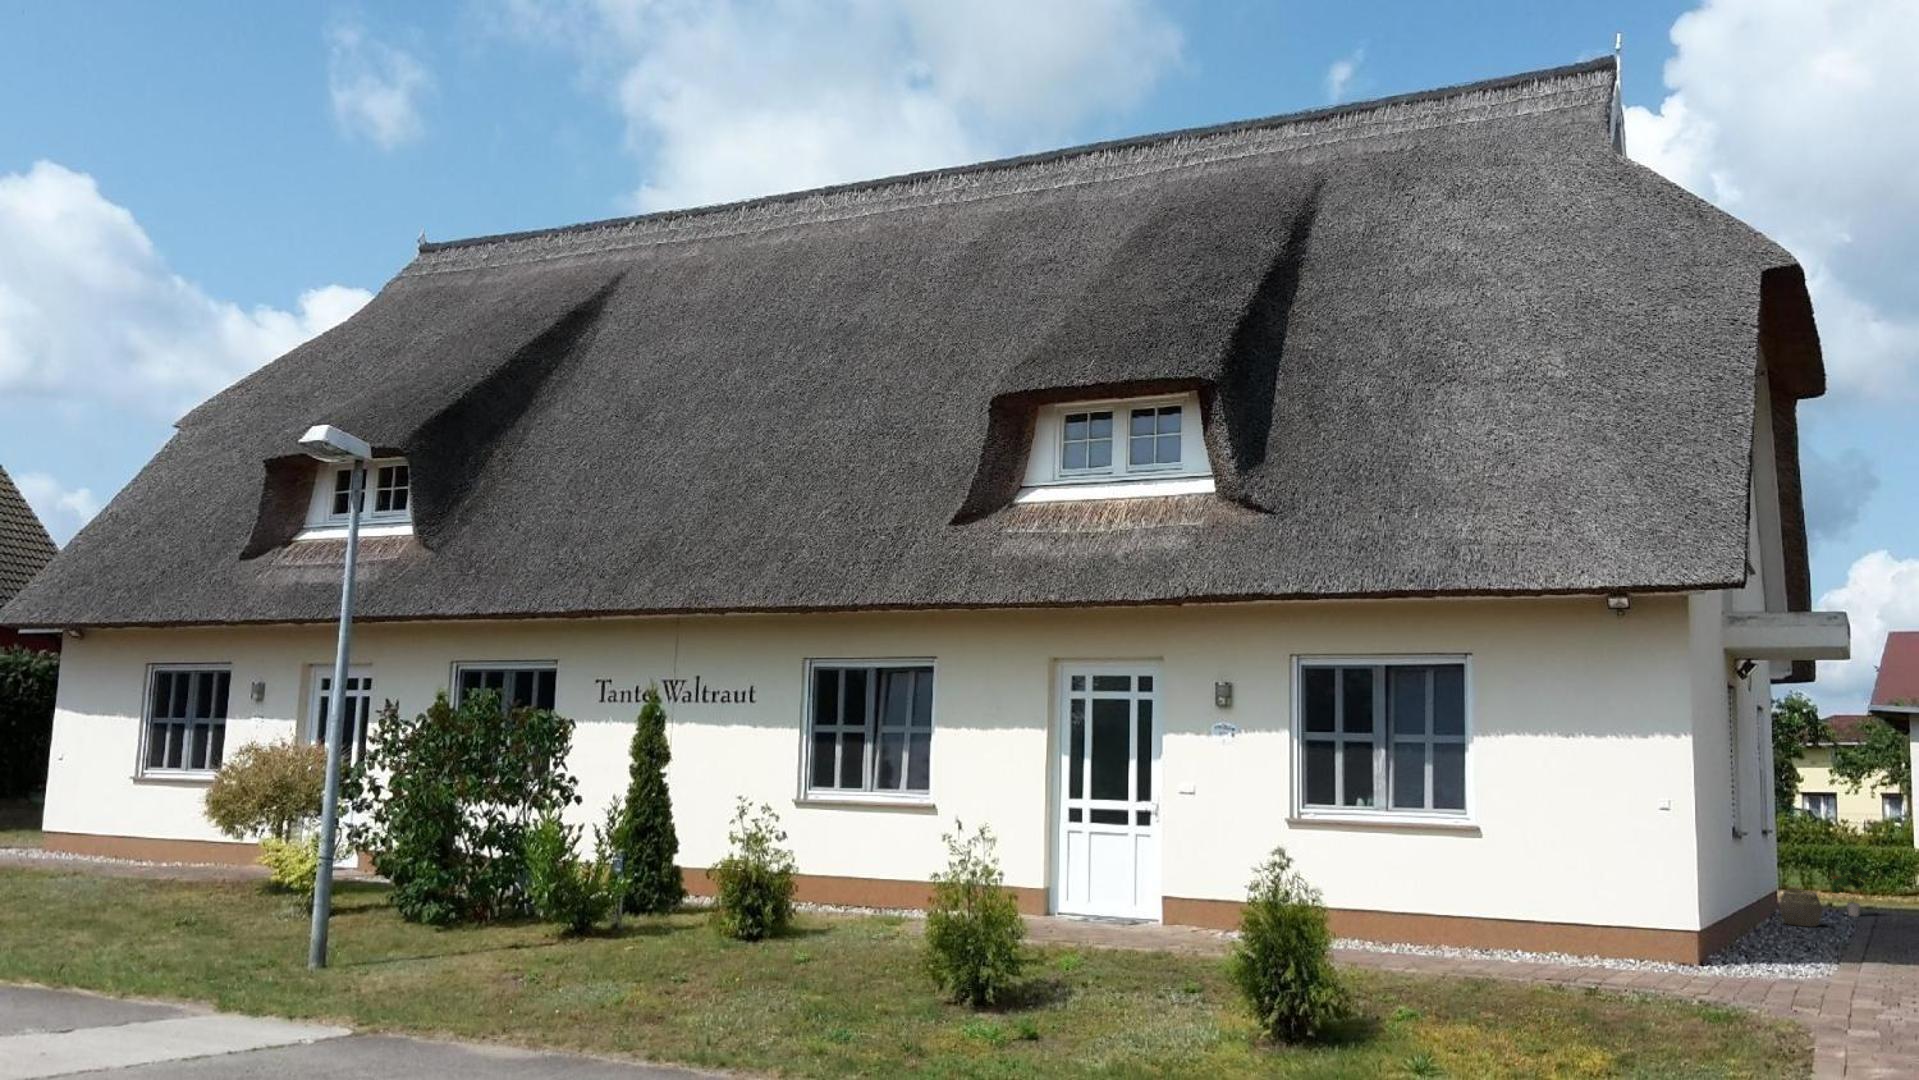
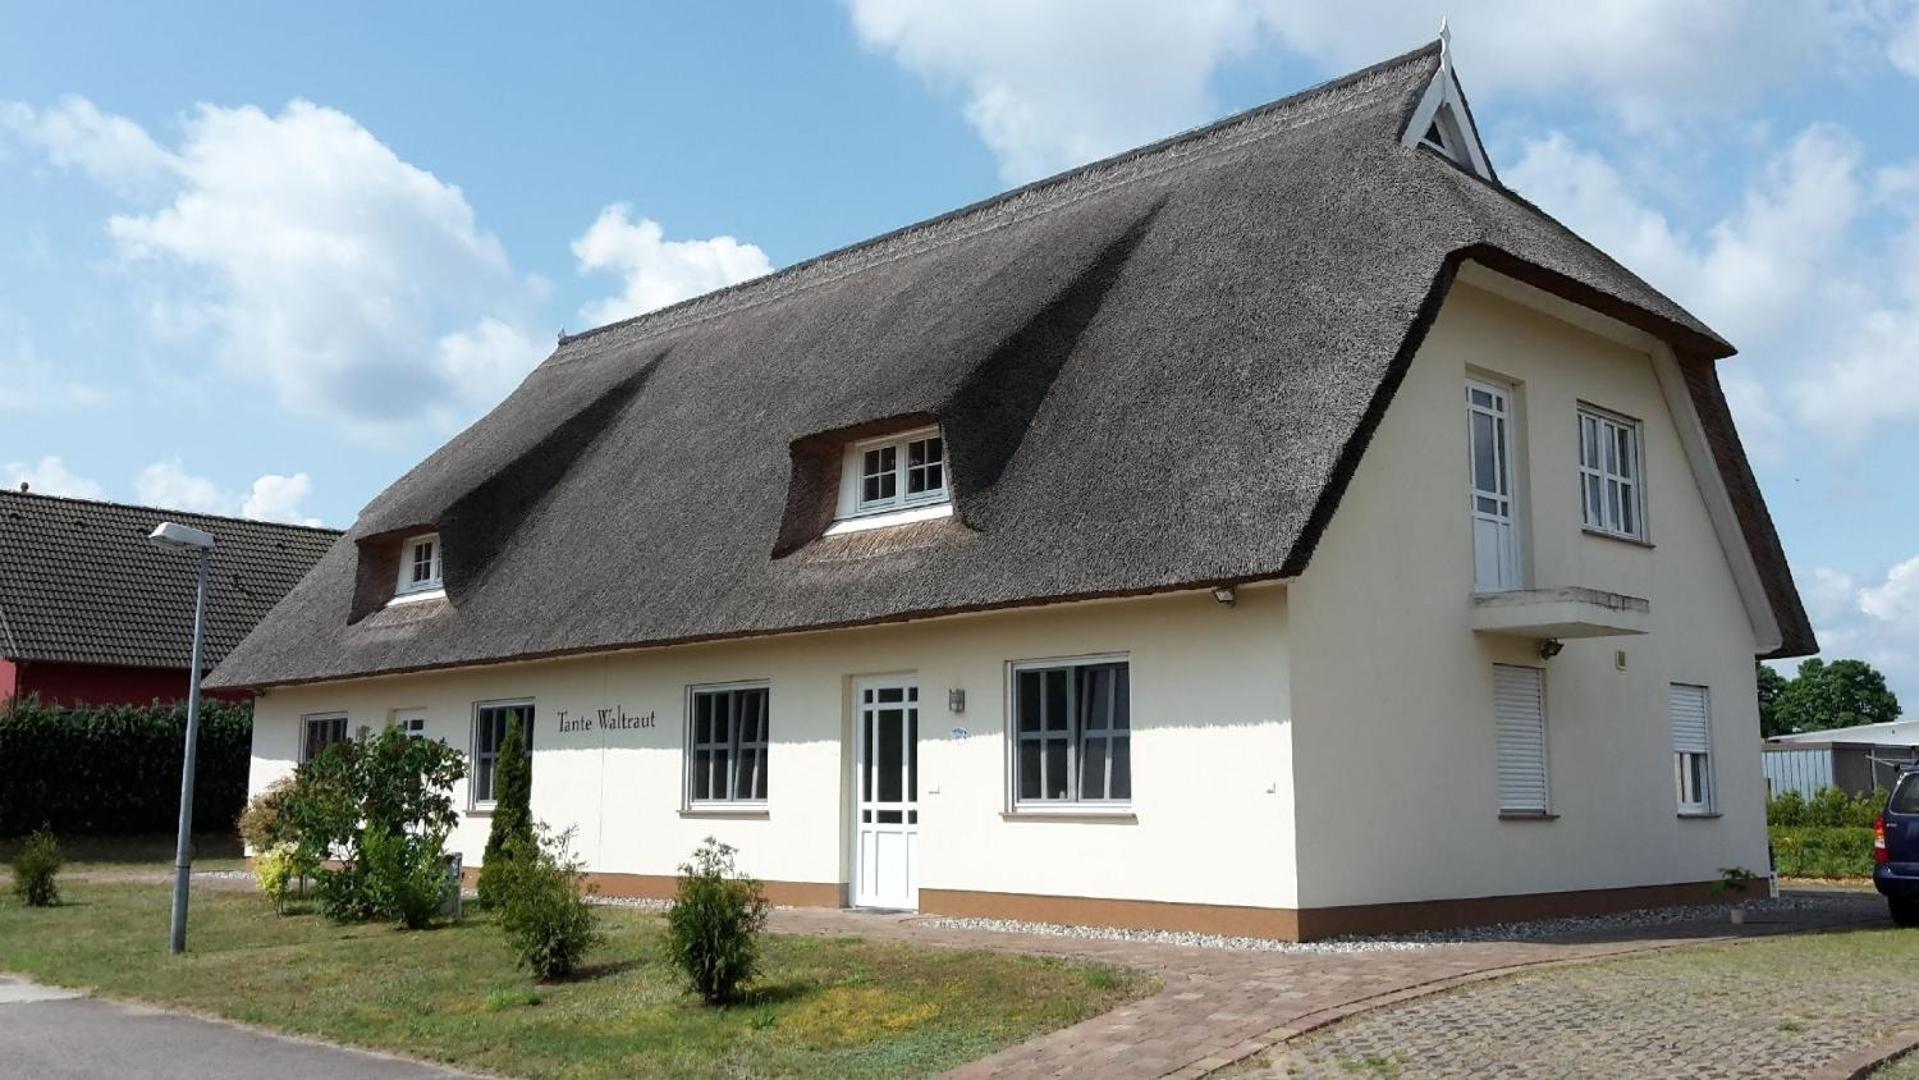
woven basket: present [1780,890,1822,927] -> none [1603,890,1646,928]

